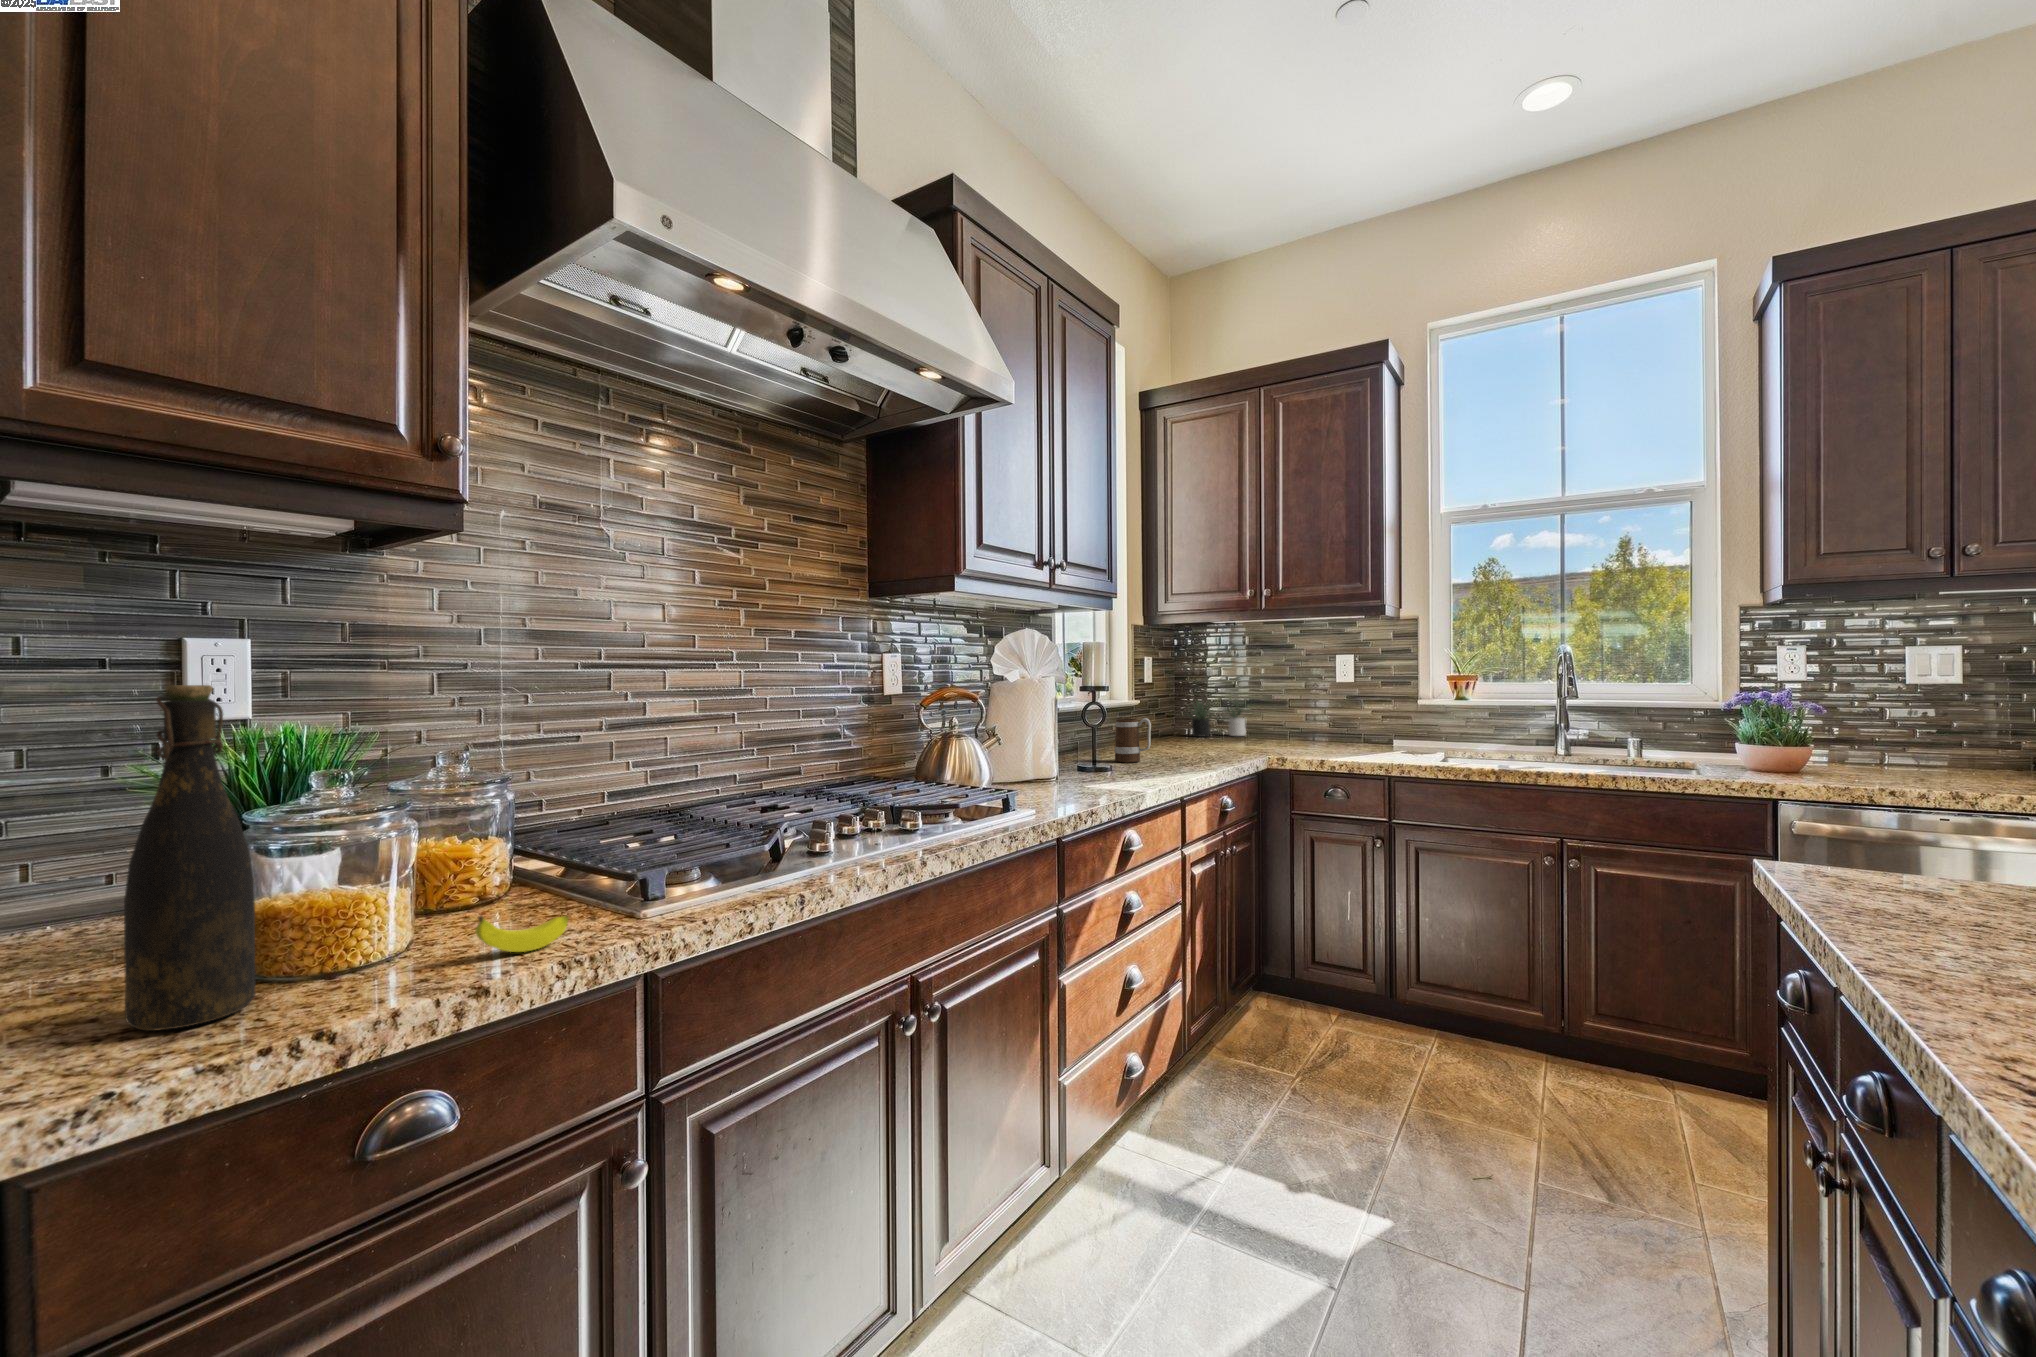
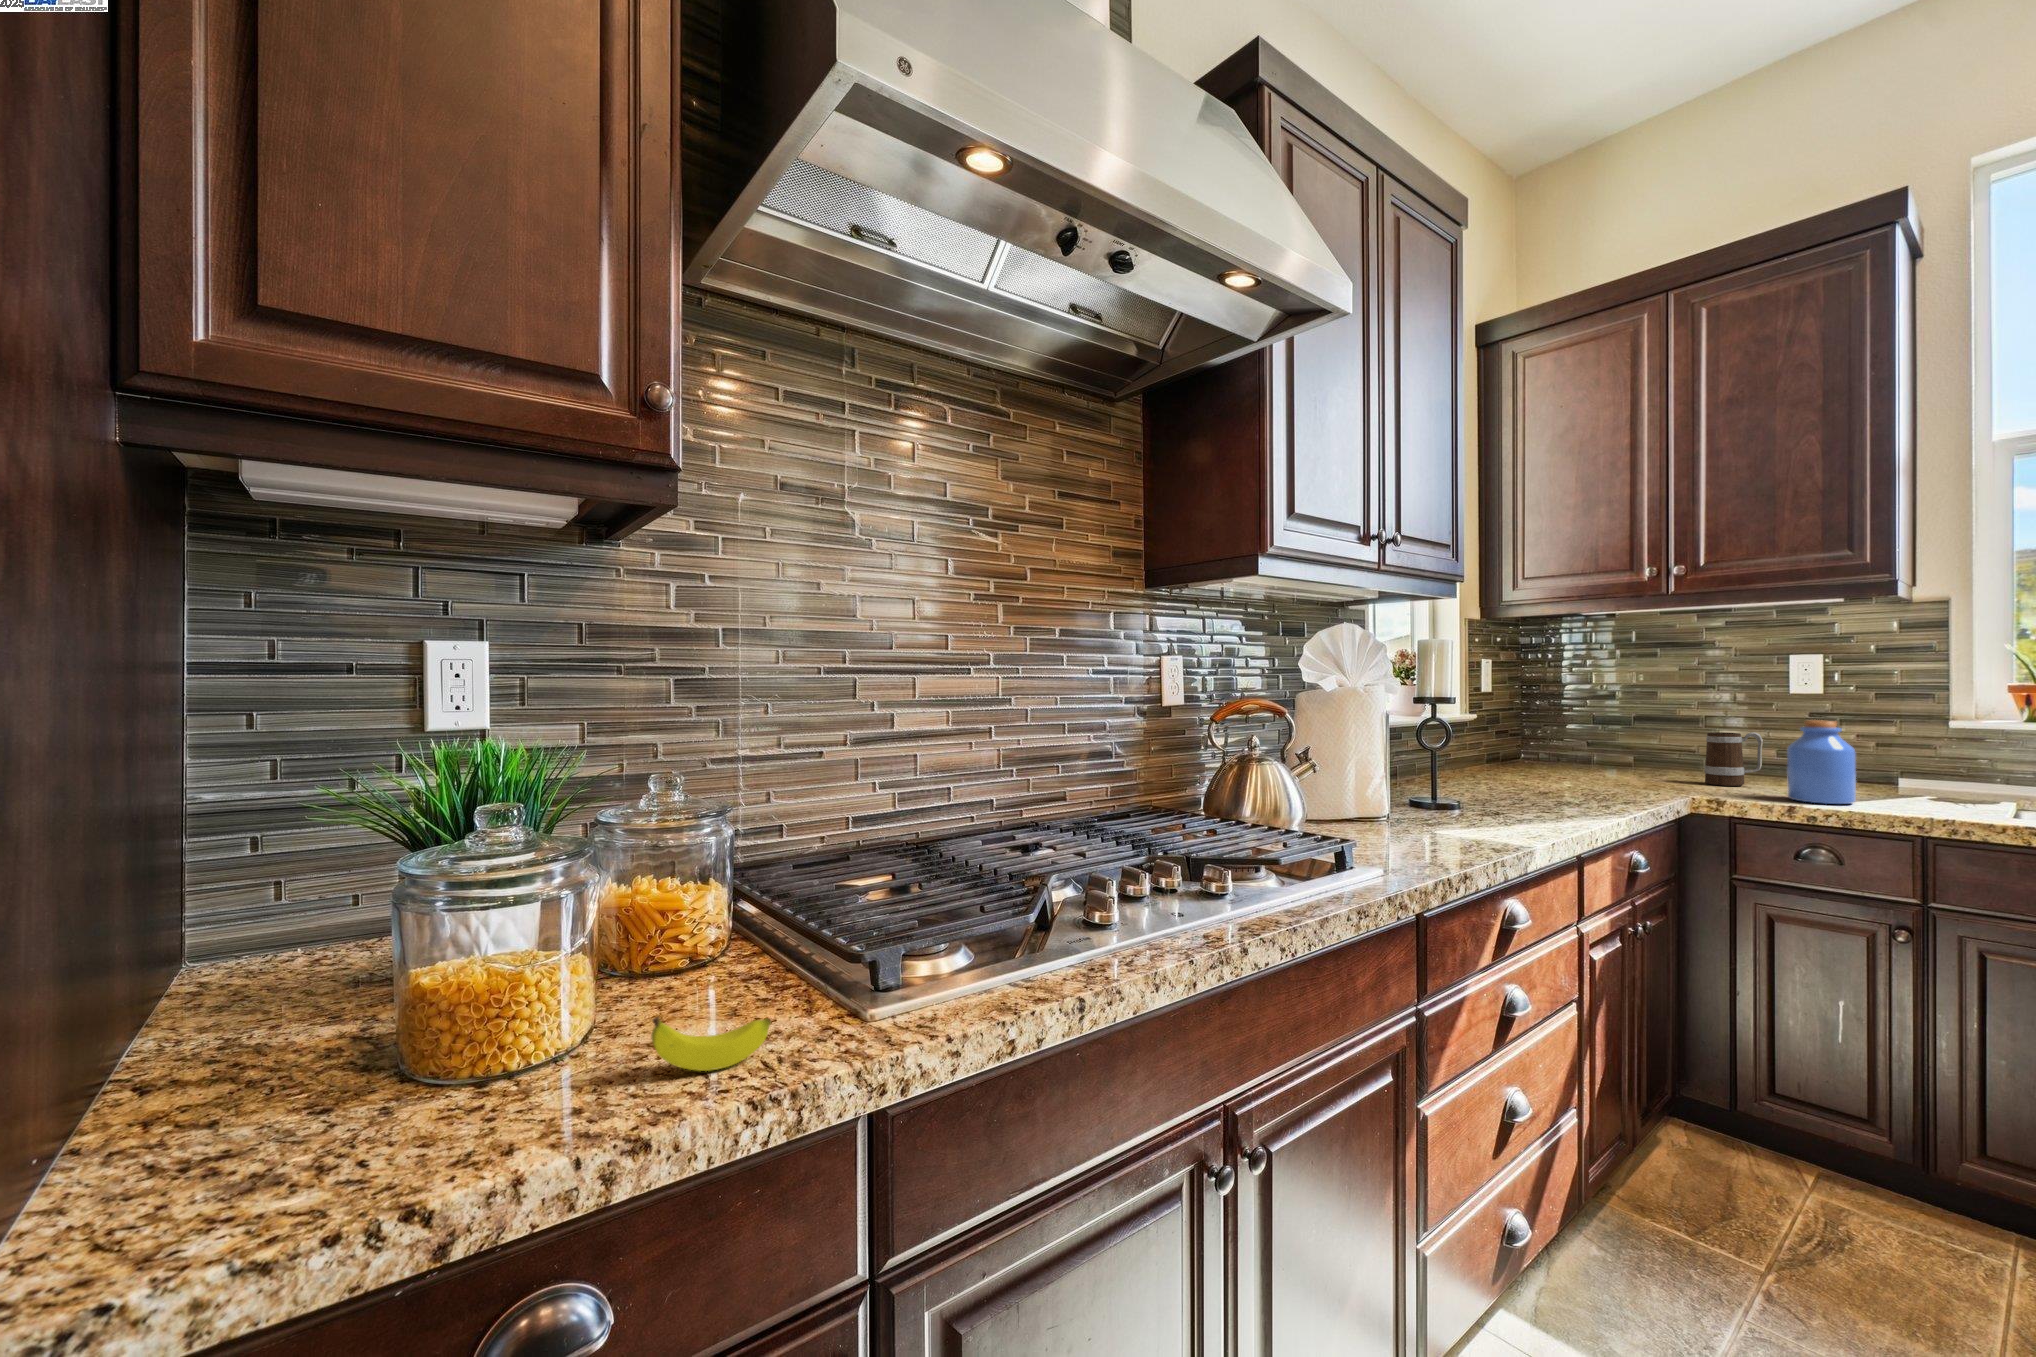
bottle: present [124,685,255,1031] -> none [218,700,379,1167]
jar: none [1324,700,1362,758] -> present [1787,720,1856,804]
succulent plant: present [1189,701,1249,737] -> none [1536,706,1649,763]
mug: present [1115,718,1151,762] -> present [1705,732,1763,786]

